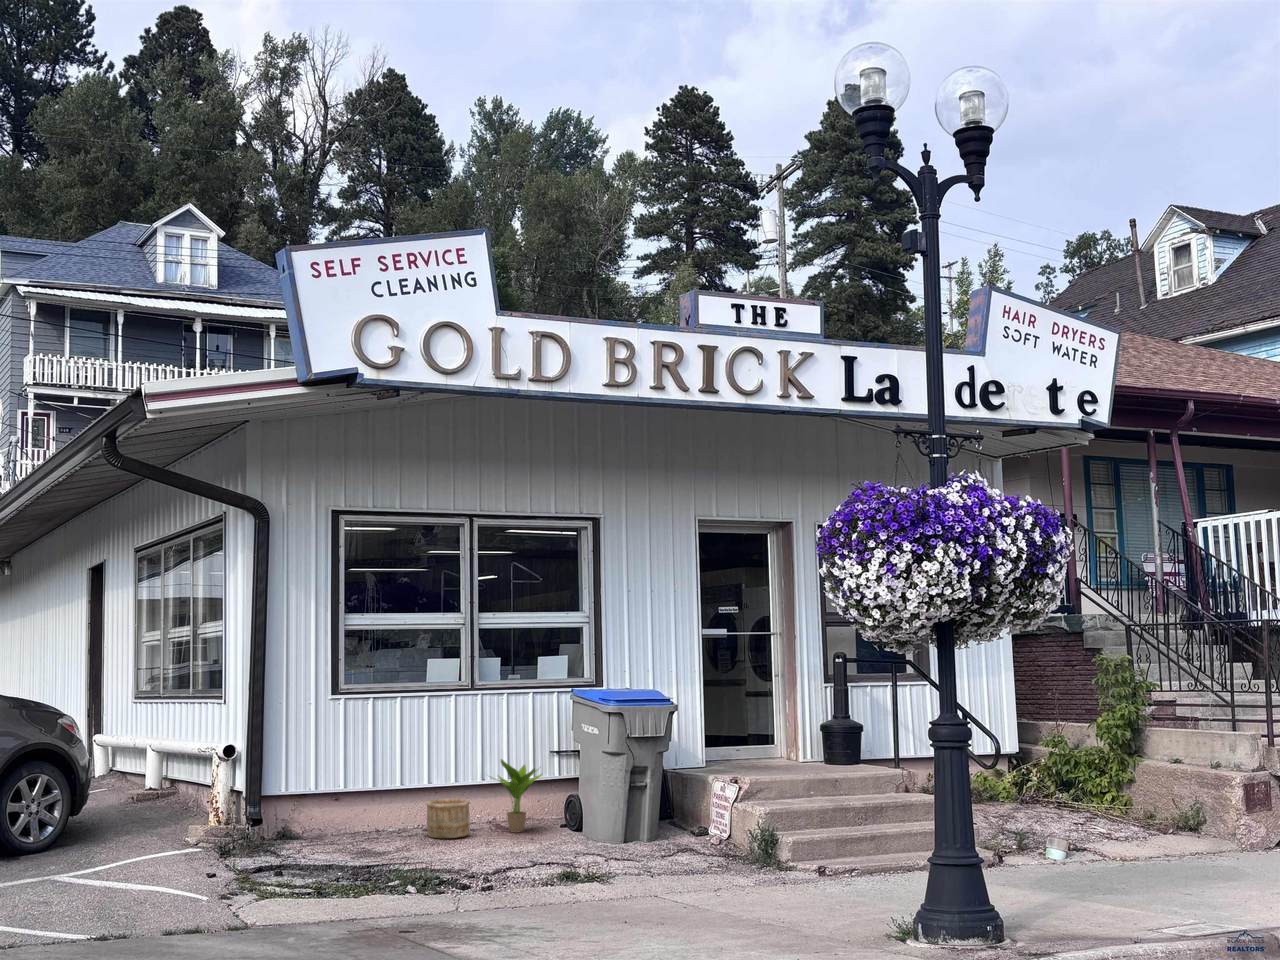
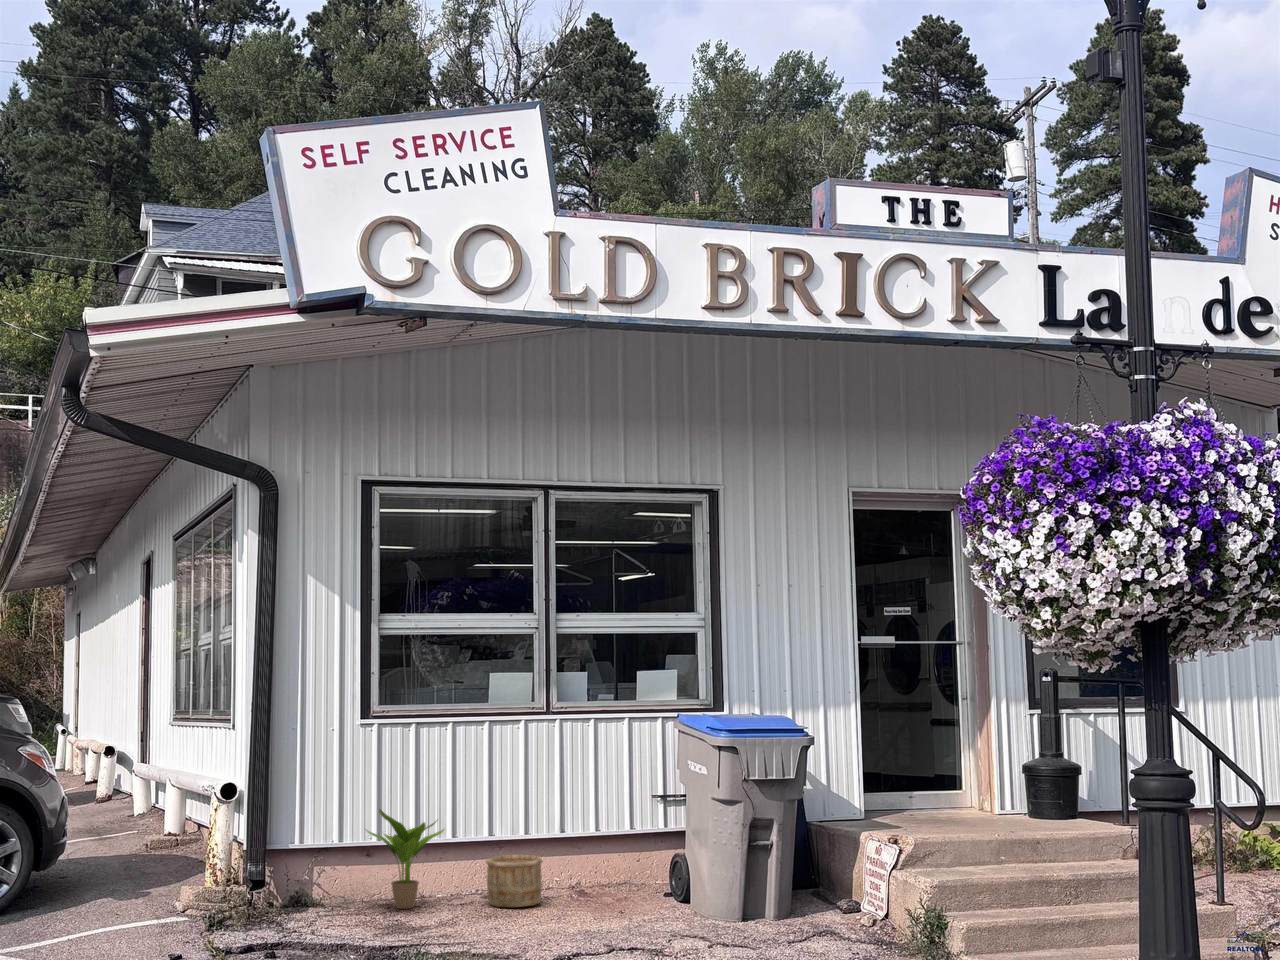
potted plant: present [490,759,542,832] -> present [366,809,444,909]

